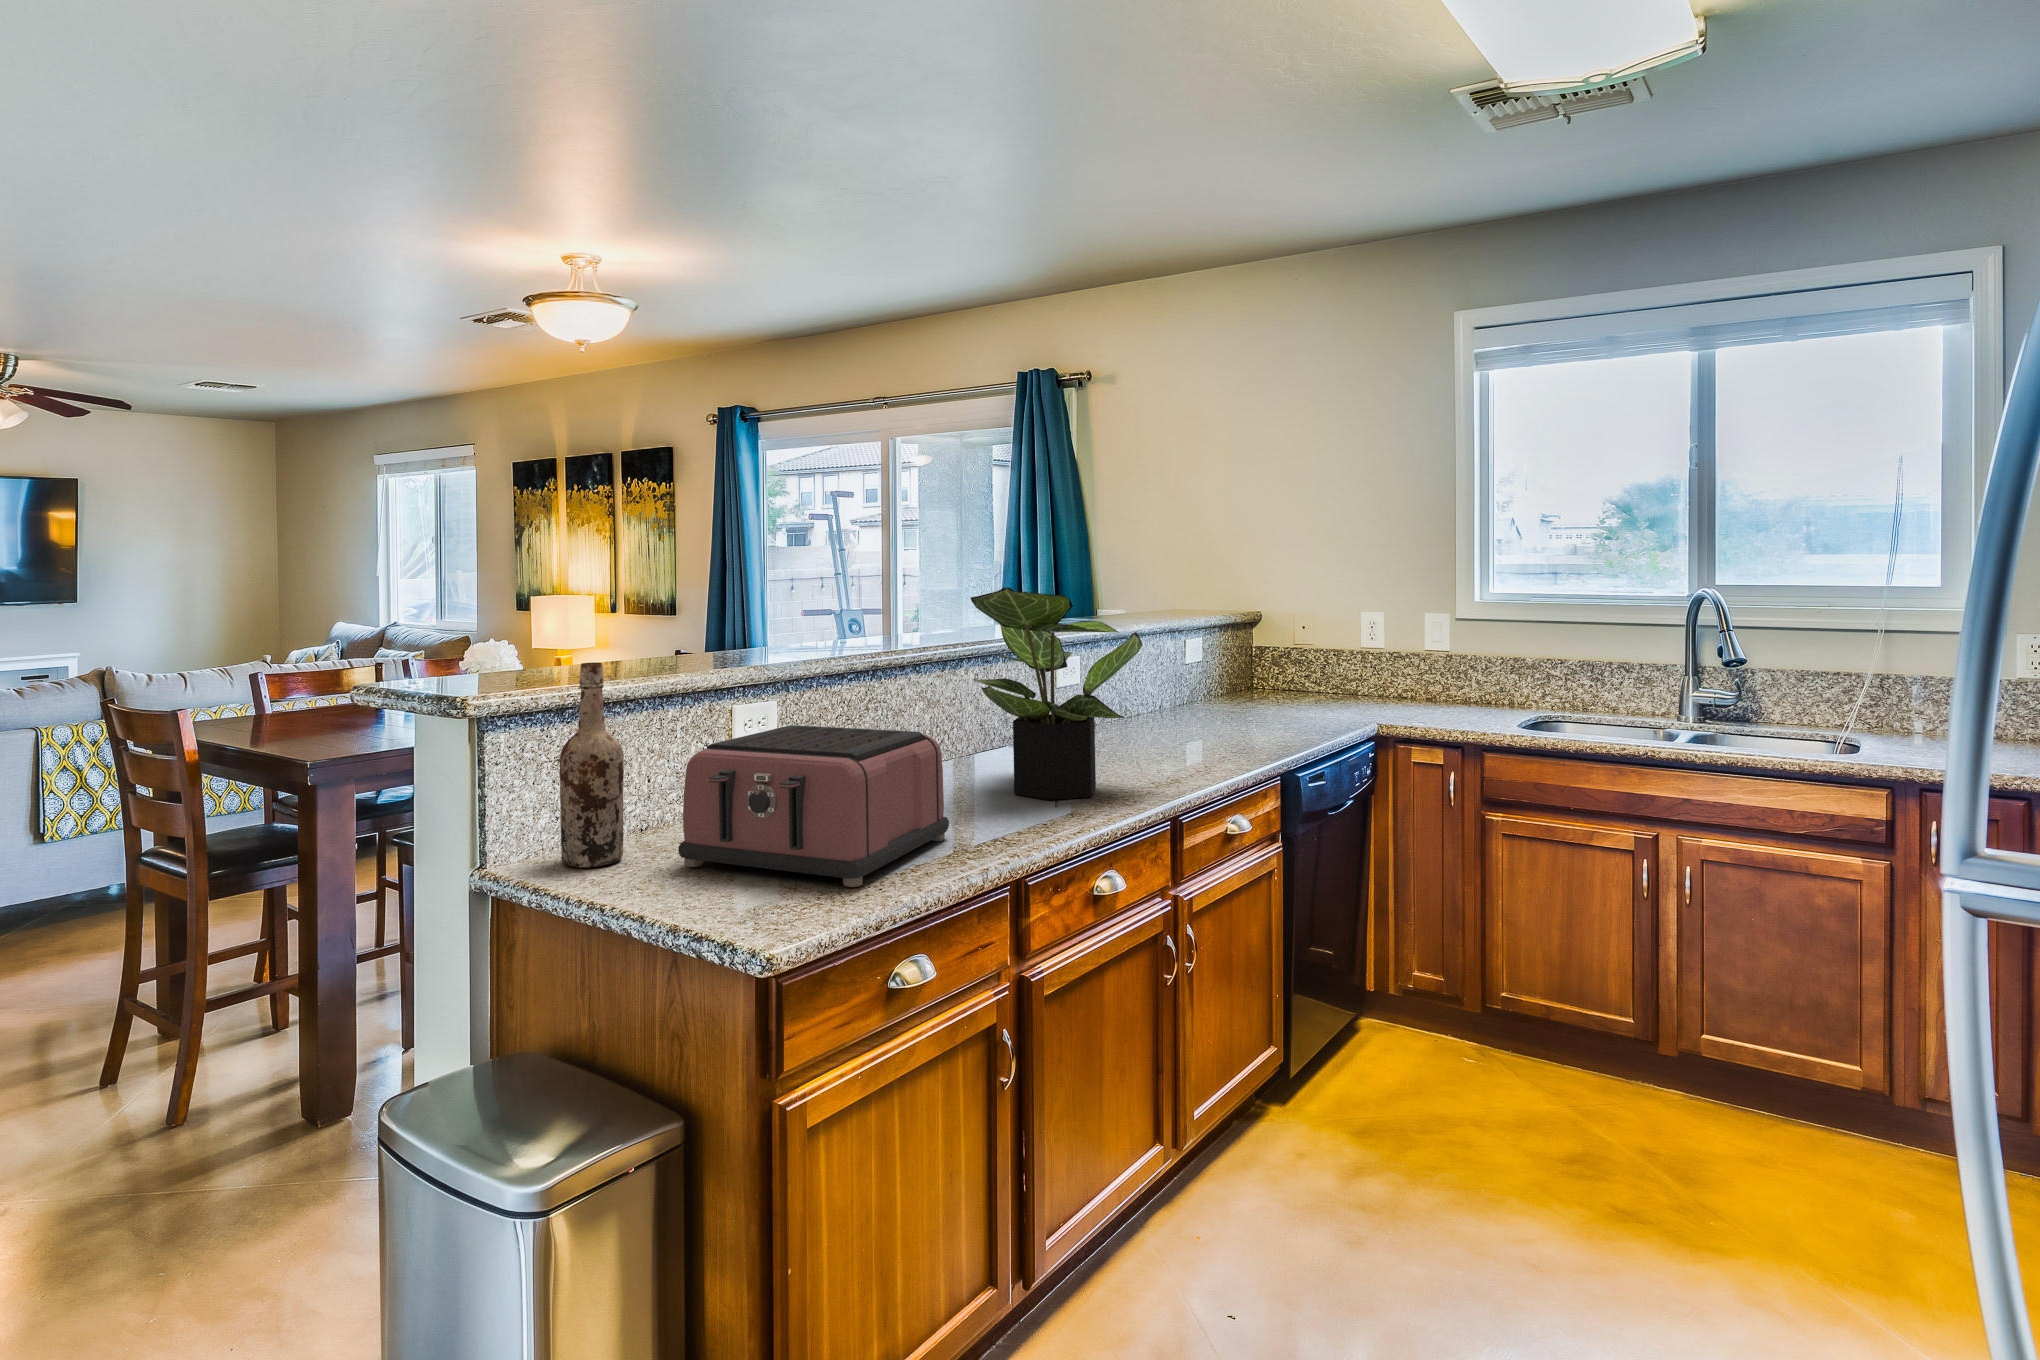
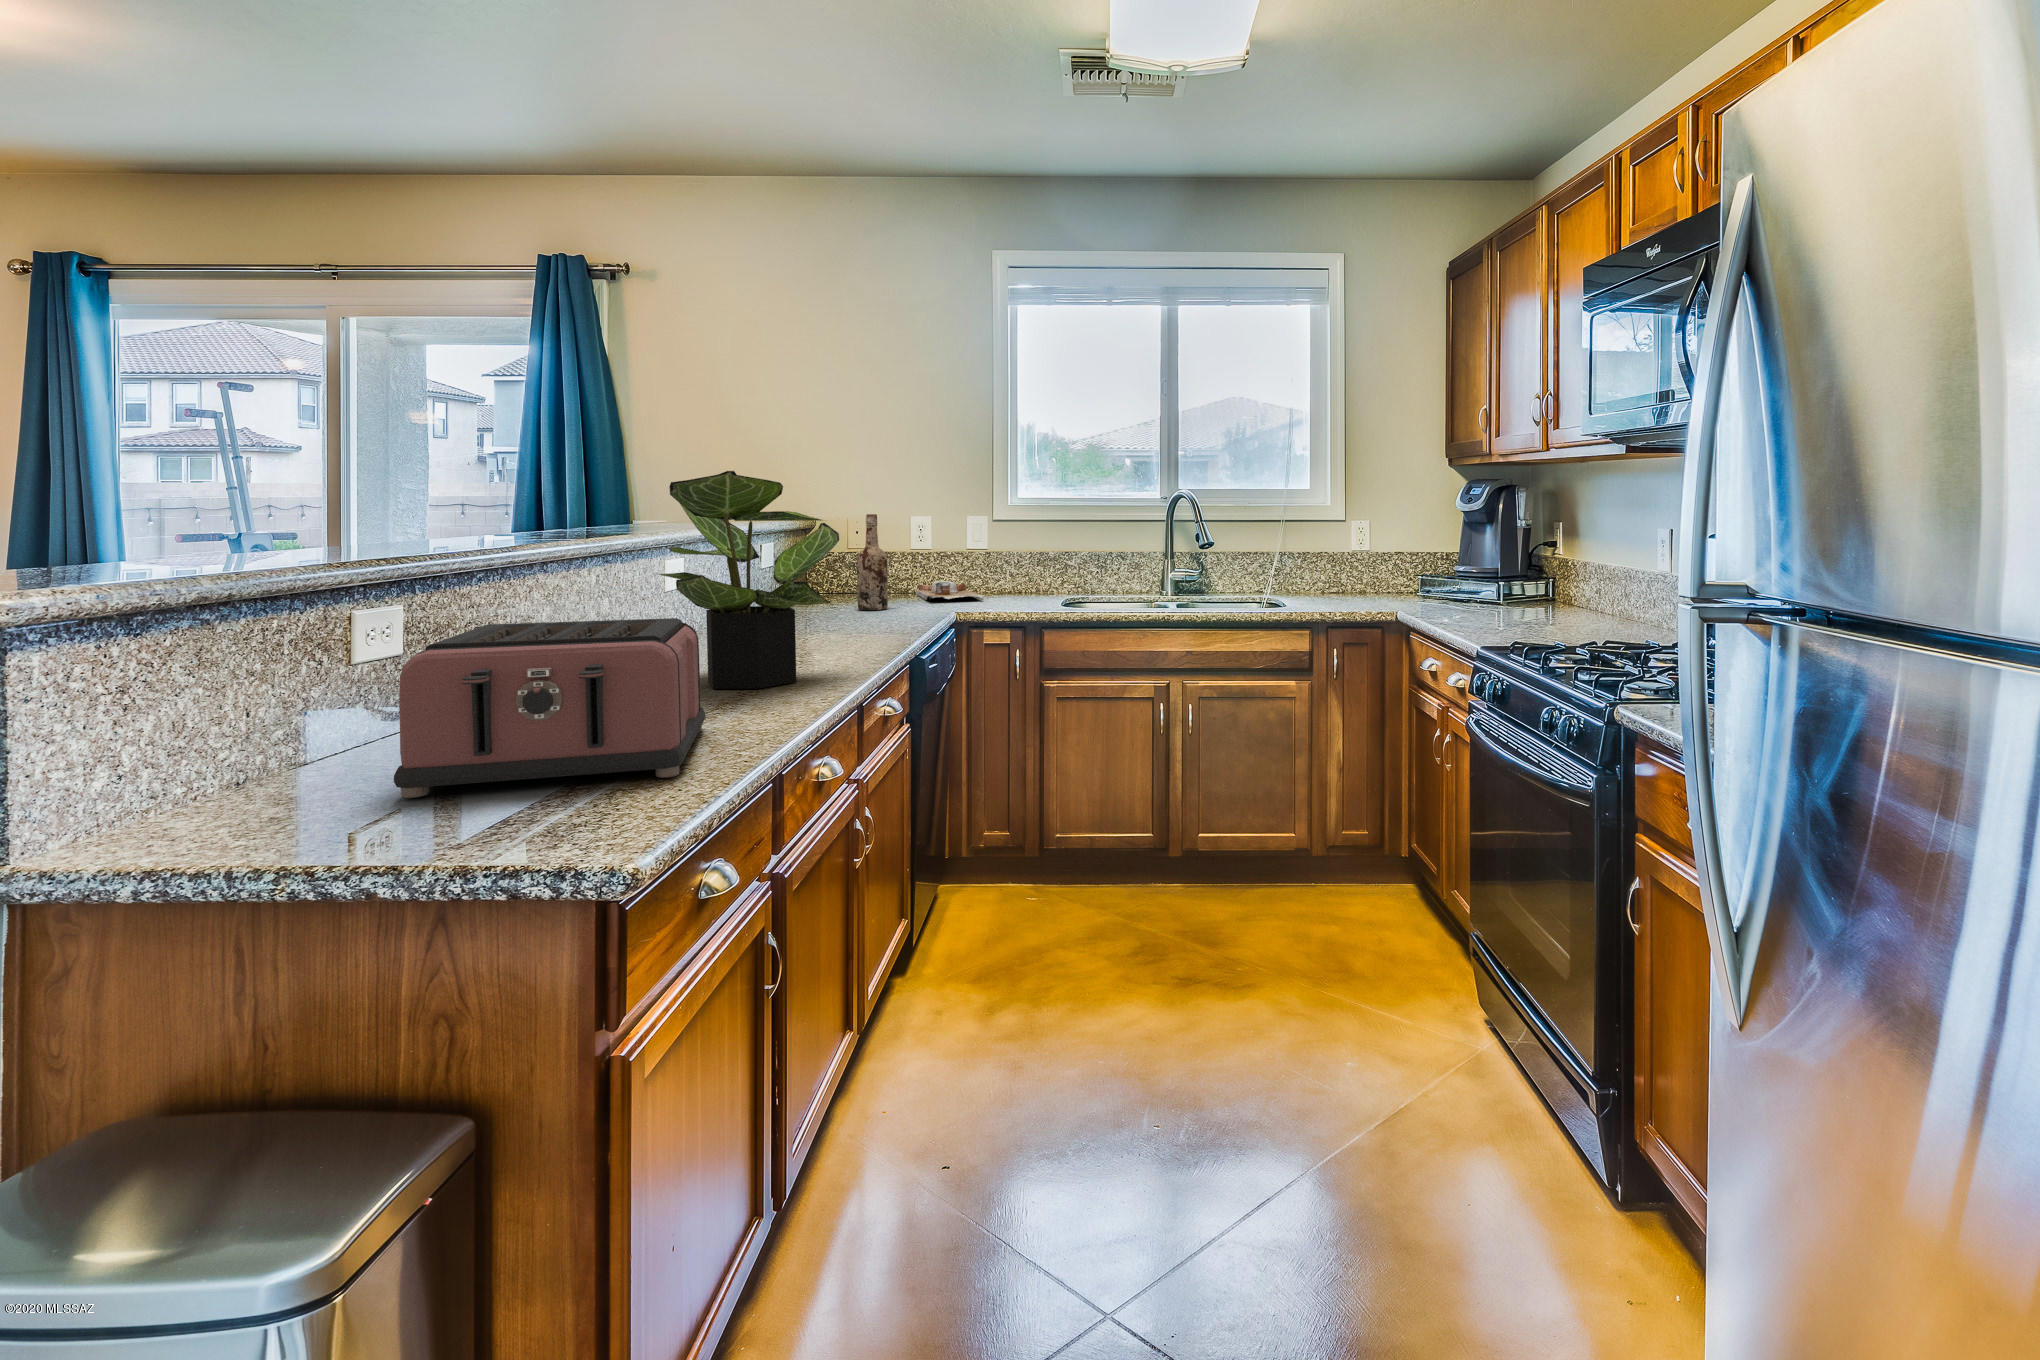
wine bottle: present [560,663,624,867] -> present [857,514,888,610]
cutting board: none [1363,683,1432,710] -> present [915,580,984,600]

